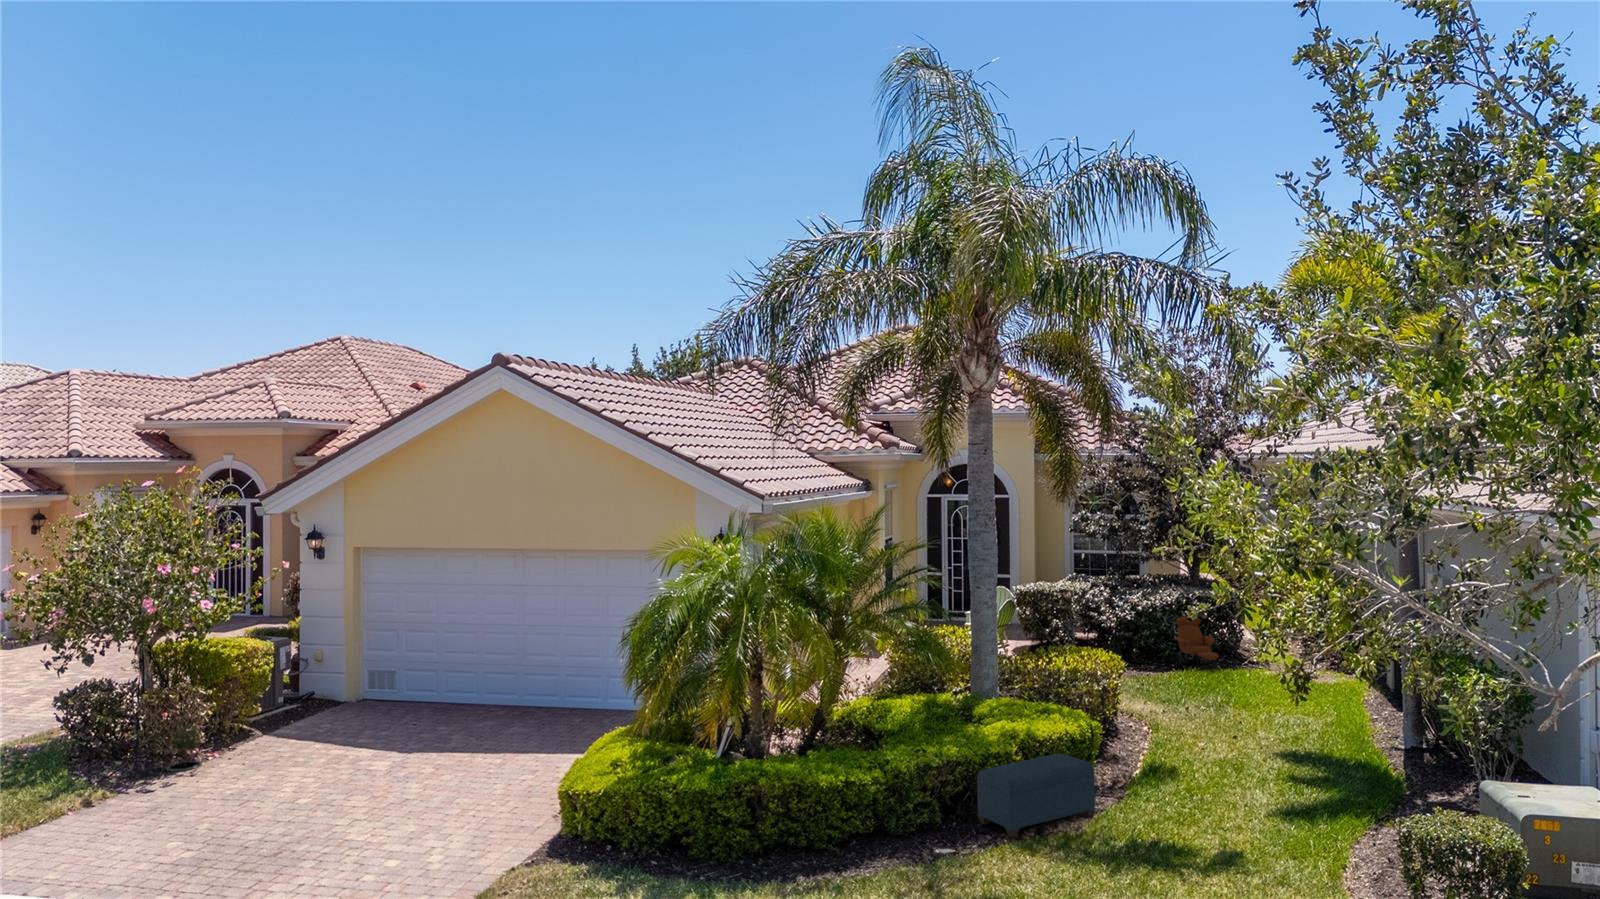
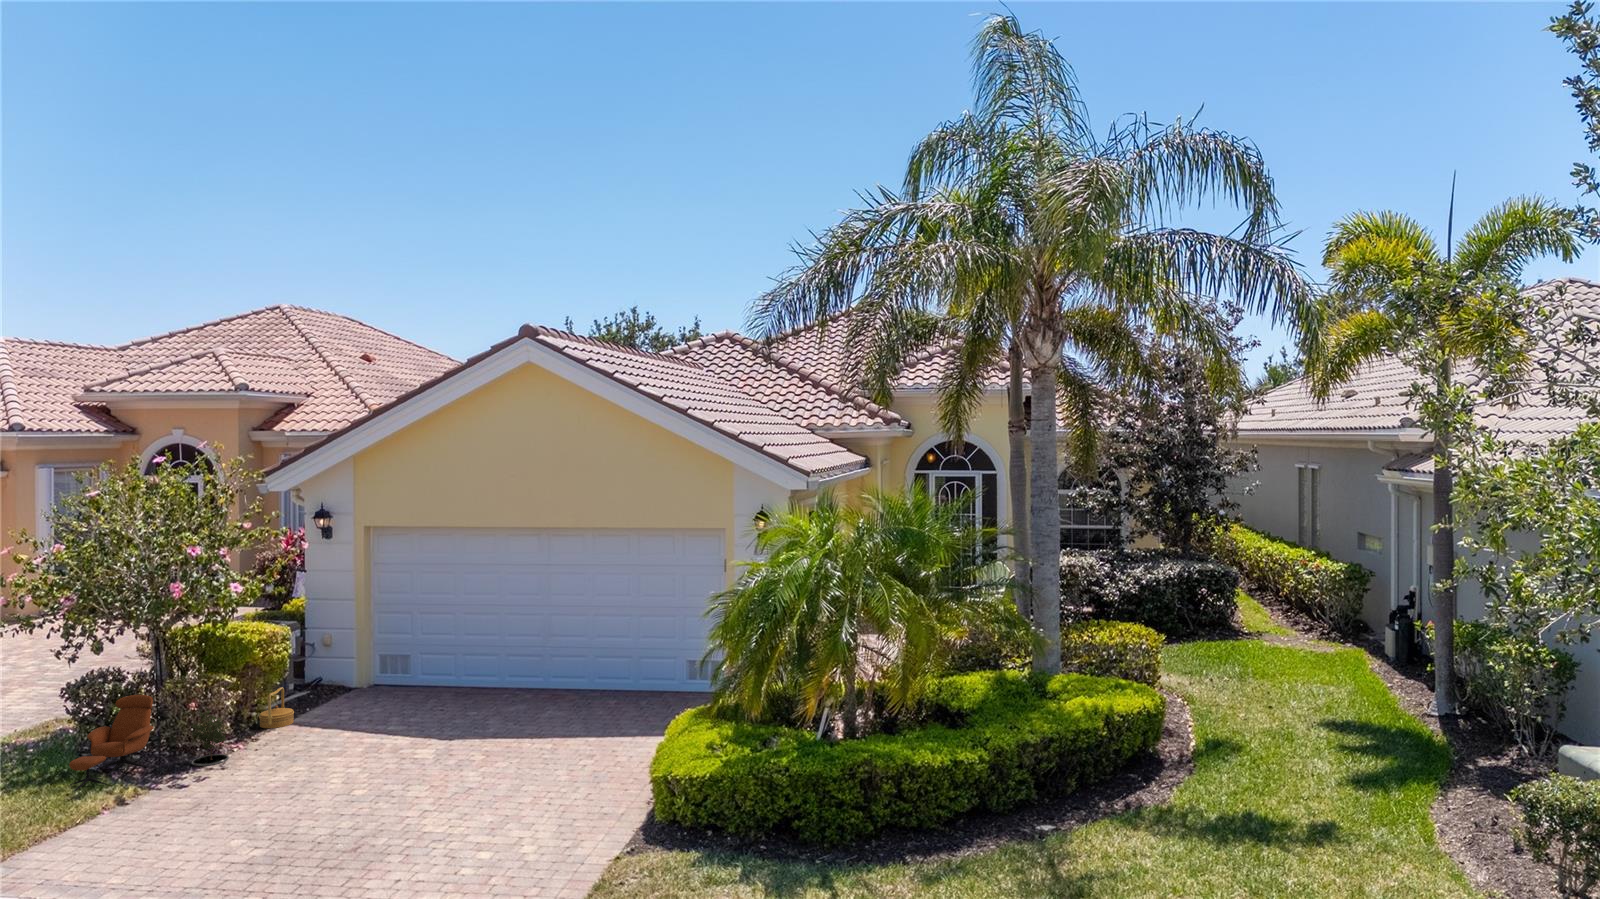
lounge chair: present [1174,616,1219,672] -> present [69,695,154,791]
woven basket: none [243,699,277,738] -> present [259,687,294,728]
bench: present [977,754,1095,837] -> none [1070,727,1179,810]

